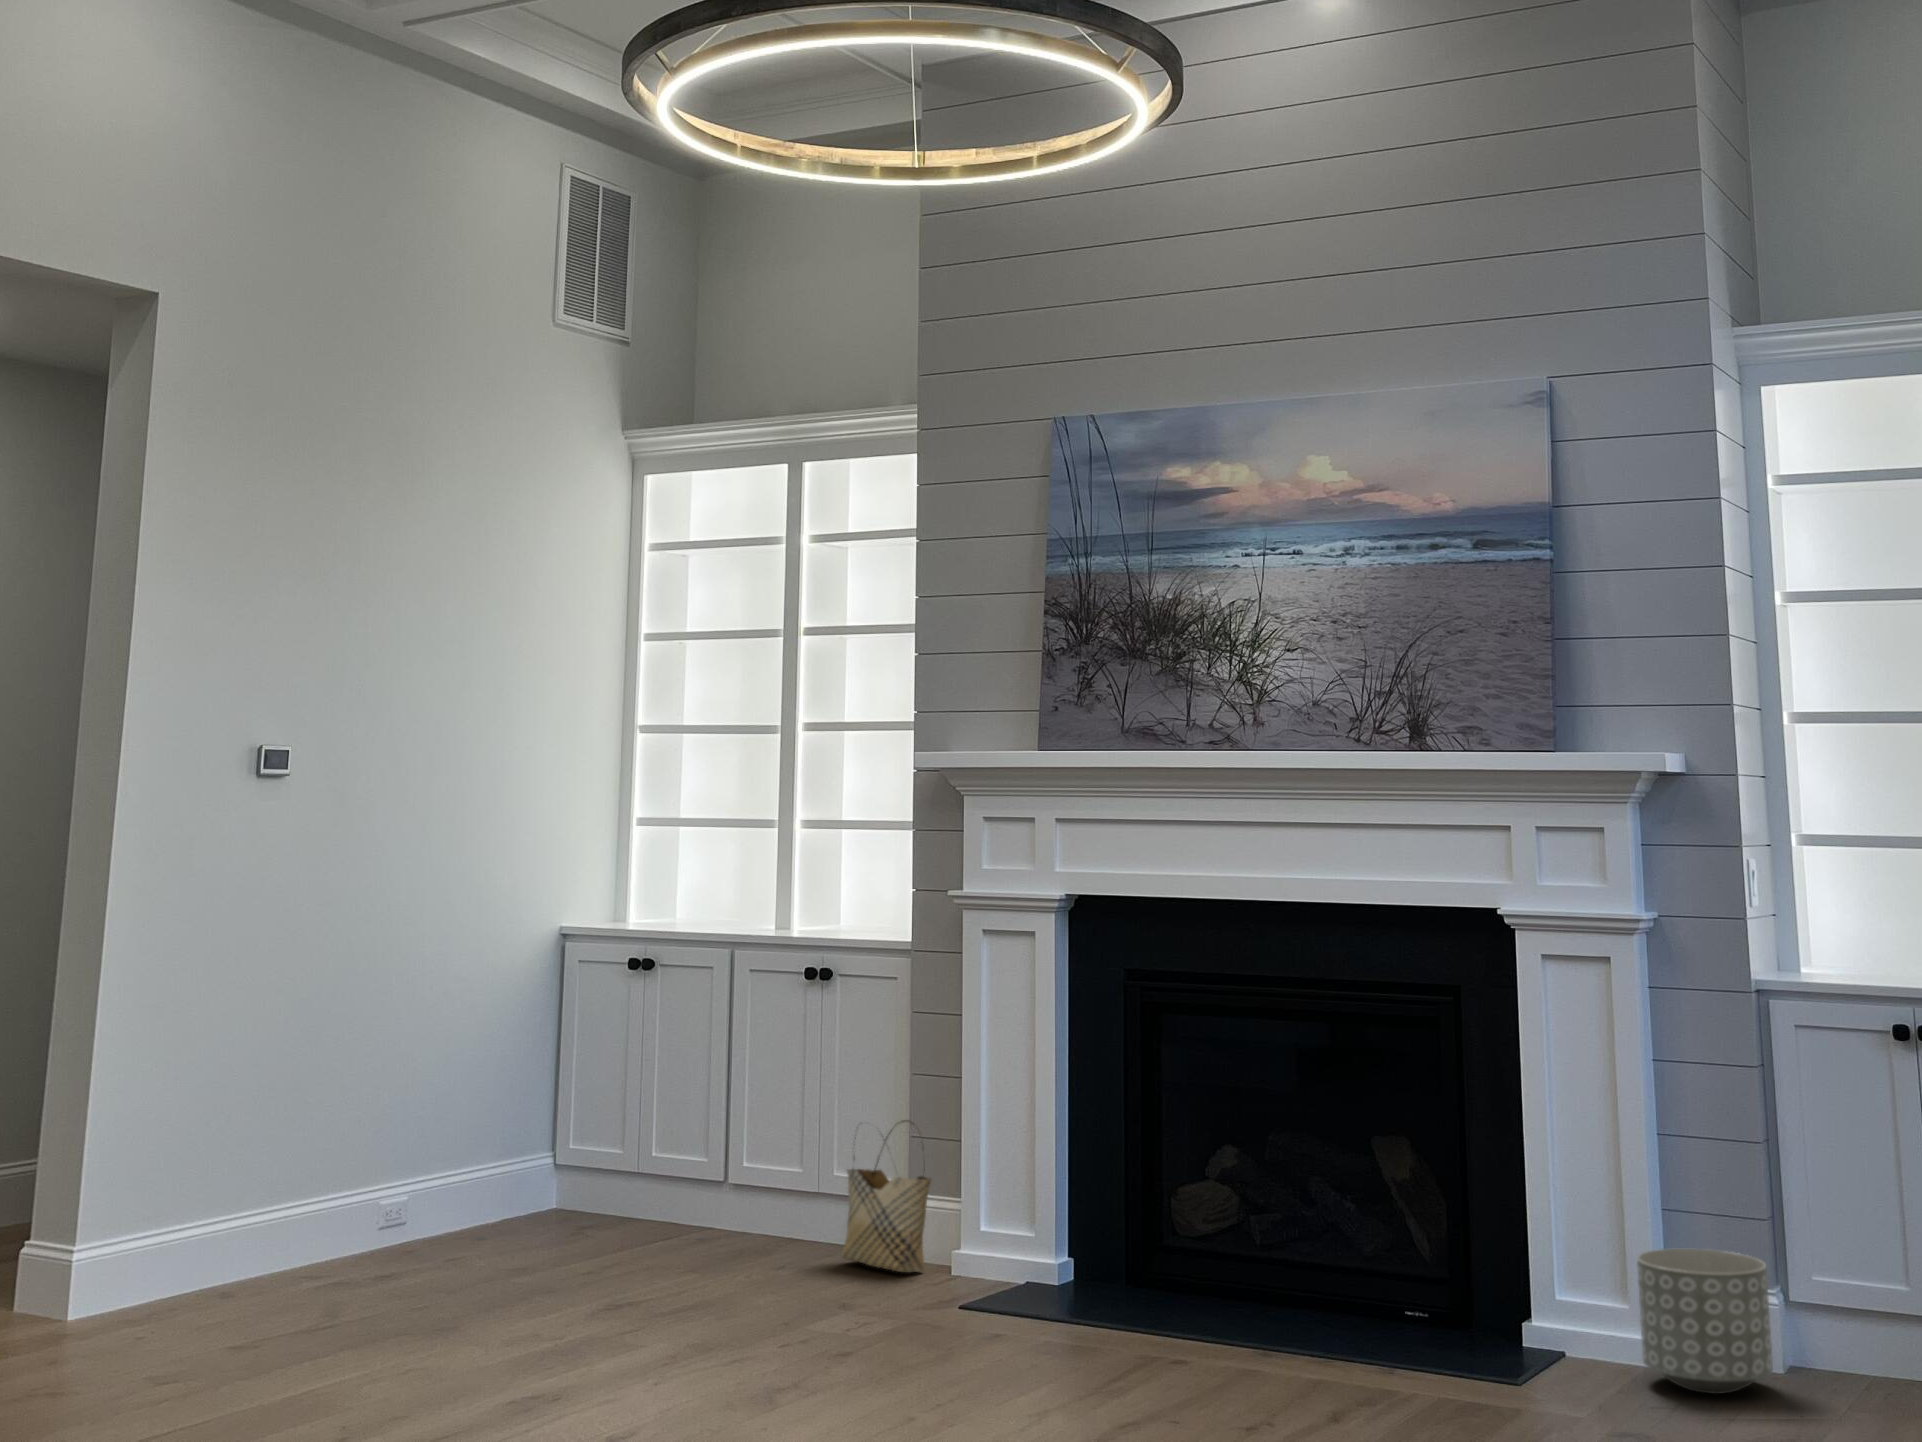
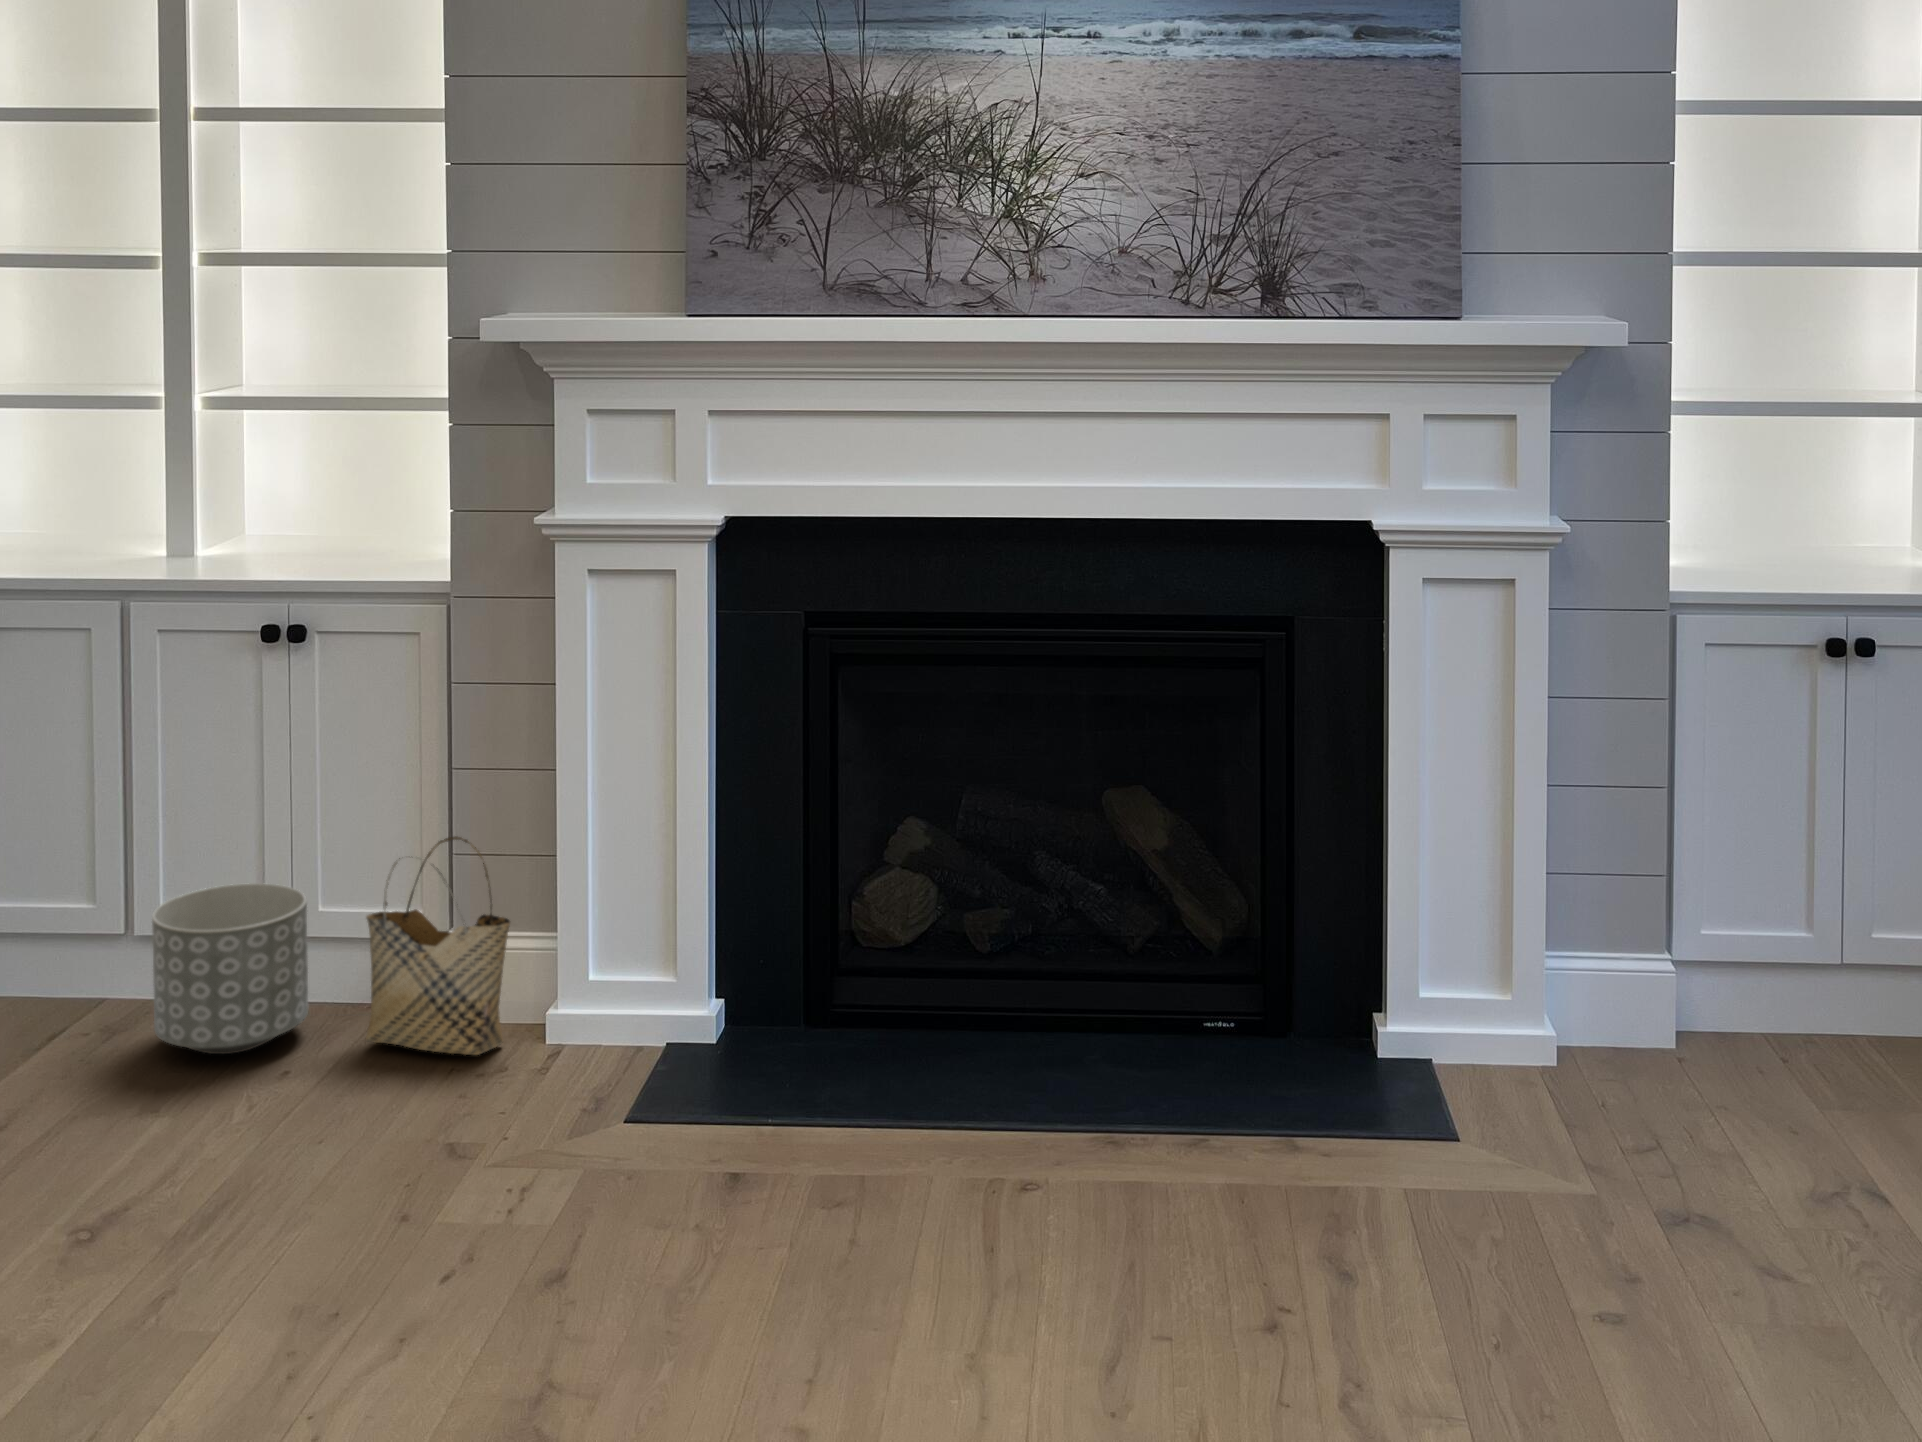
planter: present [1637,1248,1773,1394] -> present [152,883,308,1054]

